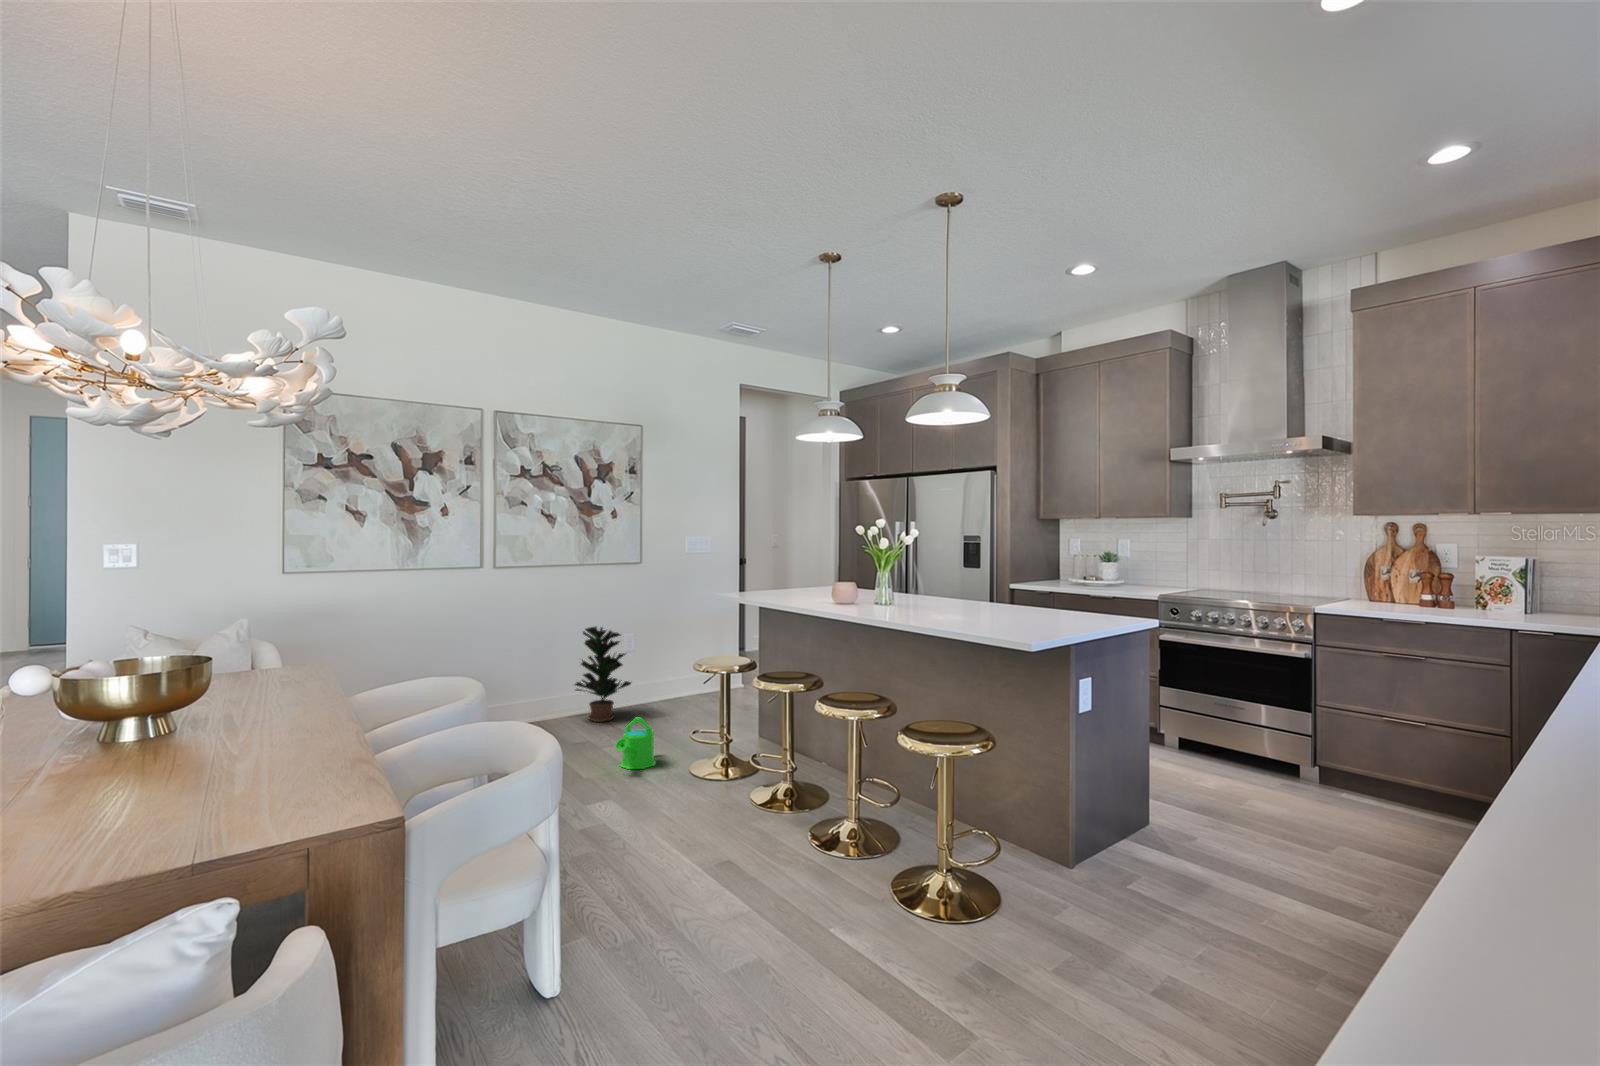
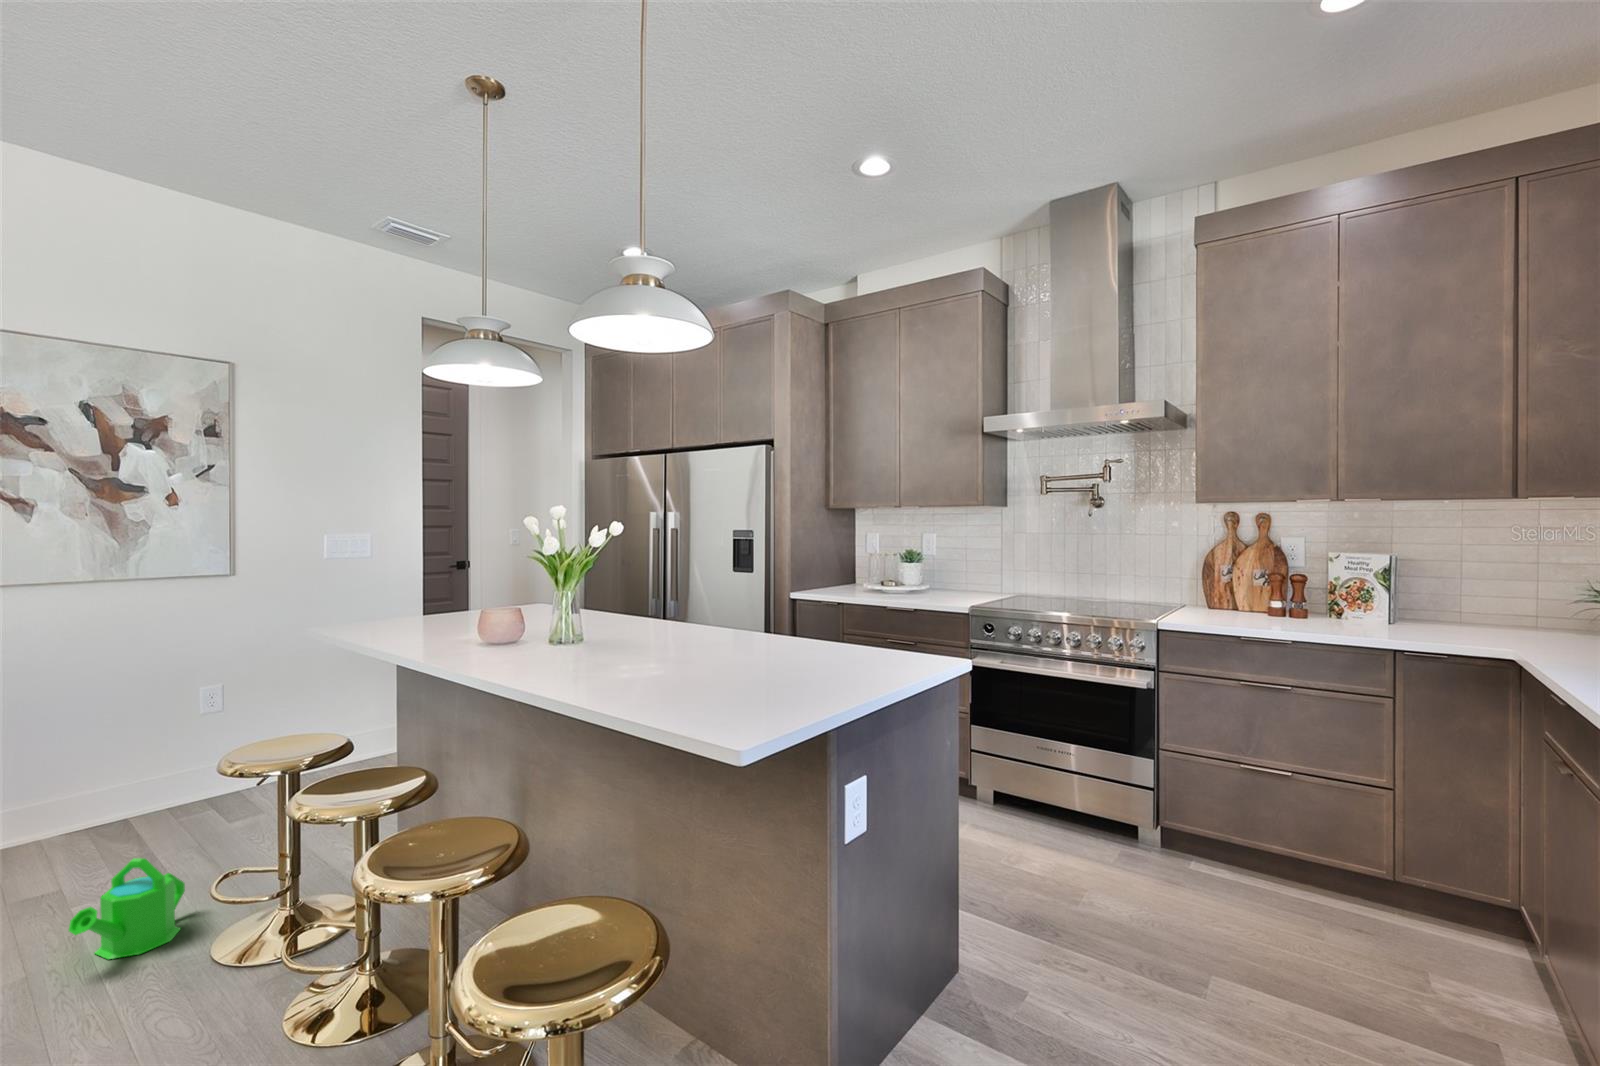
potted plant: present [575,627,631,722] -> none [66,683,198,845]

